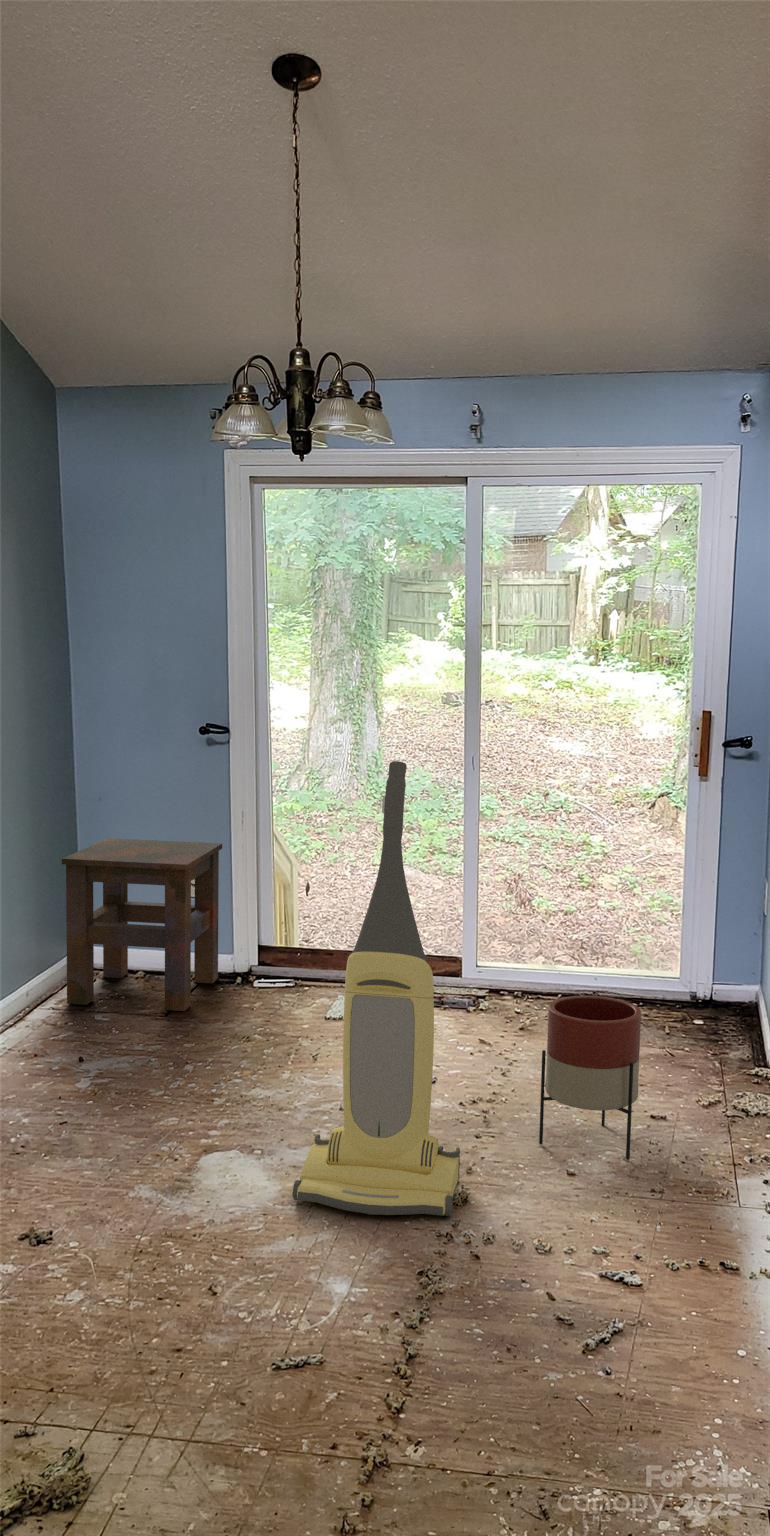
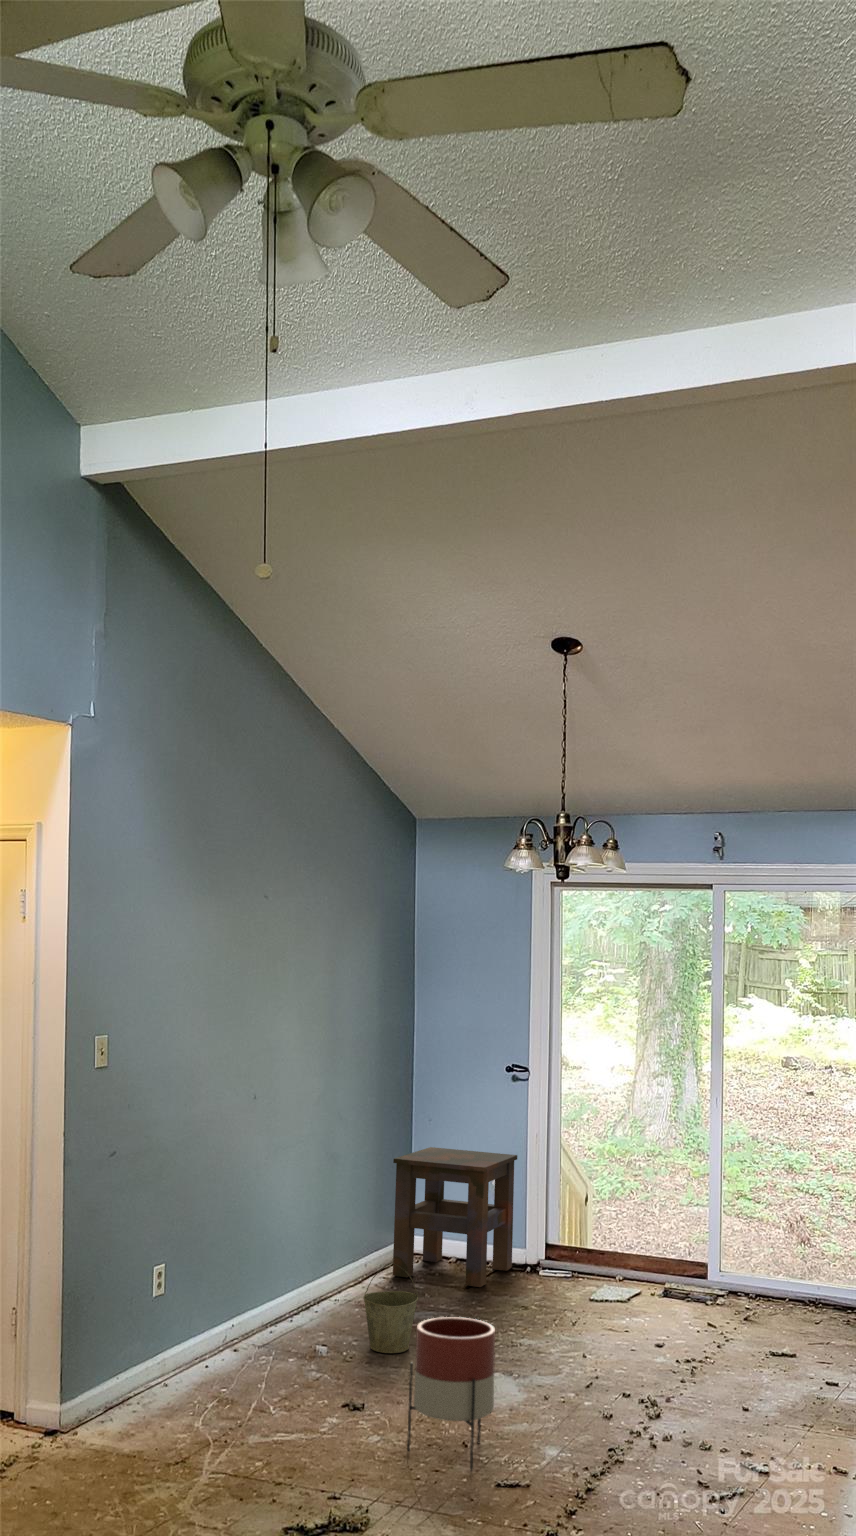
vacuum cleaner: present [293,761,460,1216] -> none [532,1087,657,1425]
planter: present [539,996,641,1160] -> present [407,1317,495,1470]
bucket: none [36,1011,115,1132] -> present [364,1263,418,1353]

